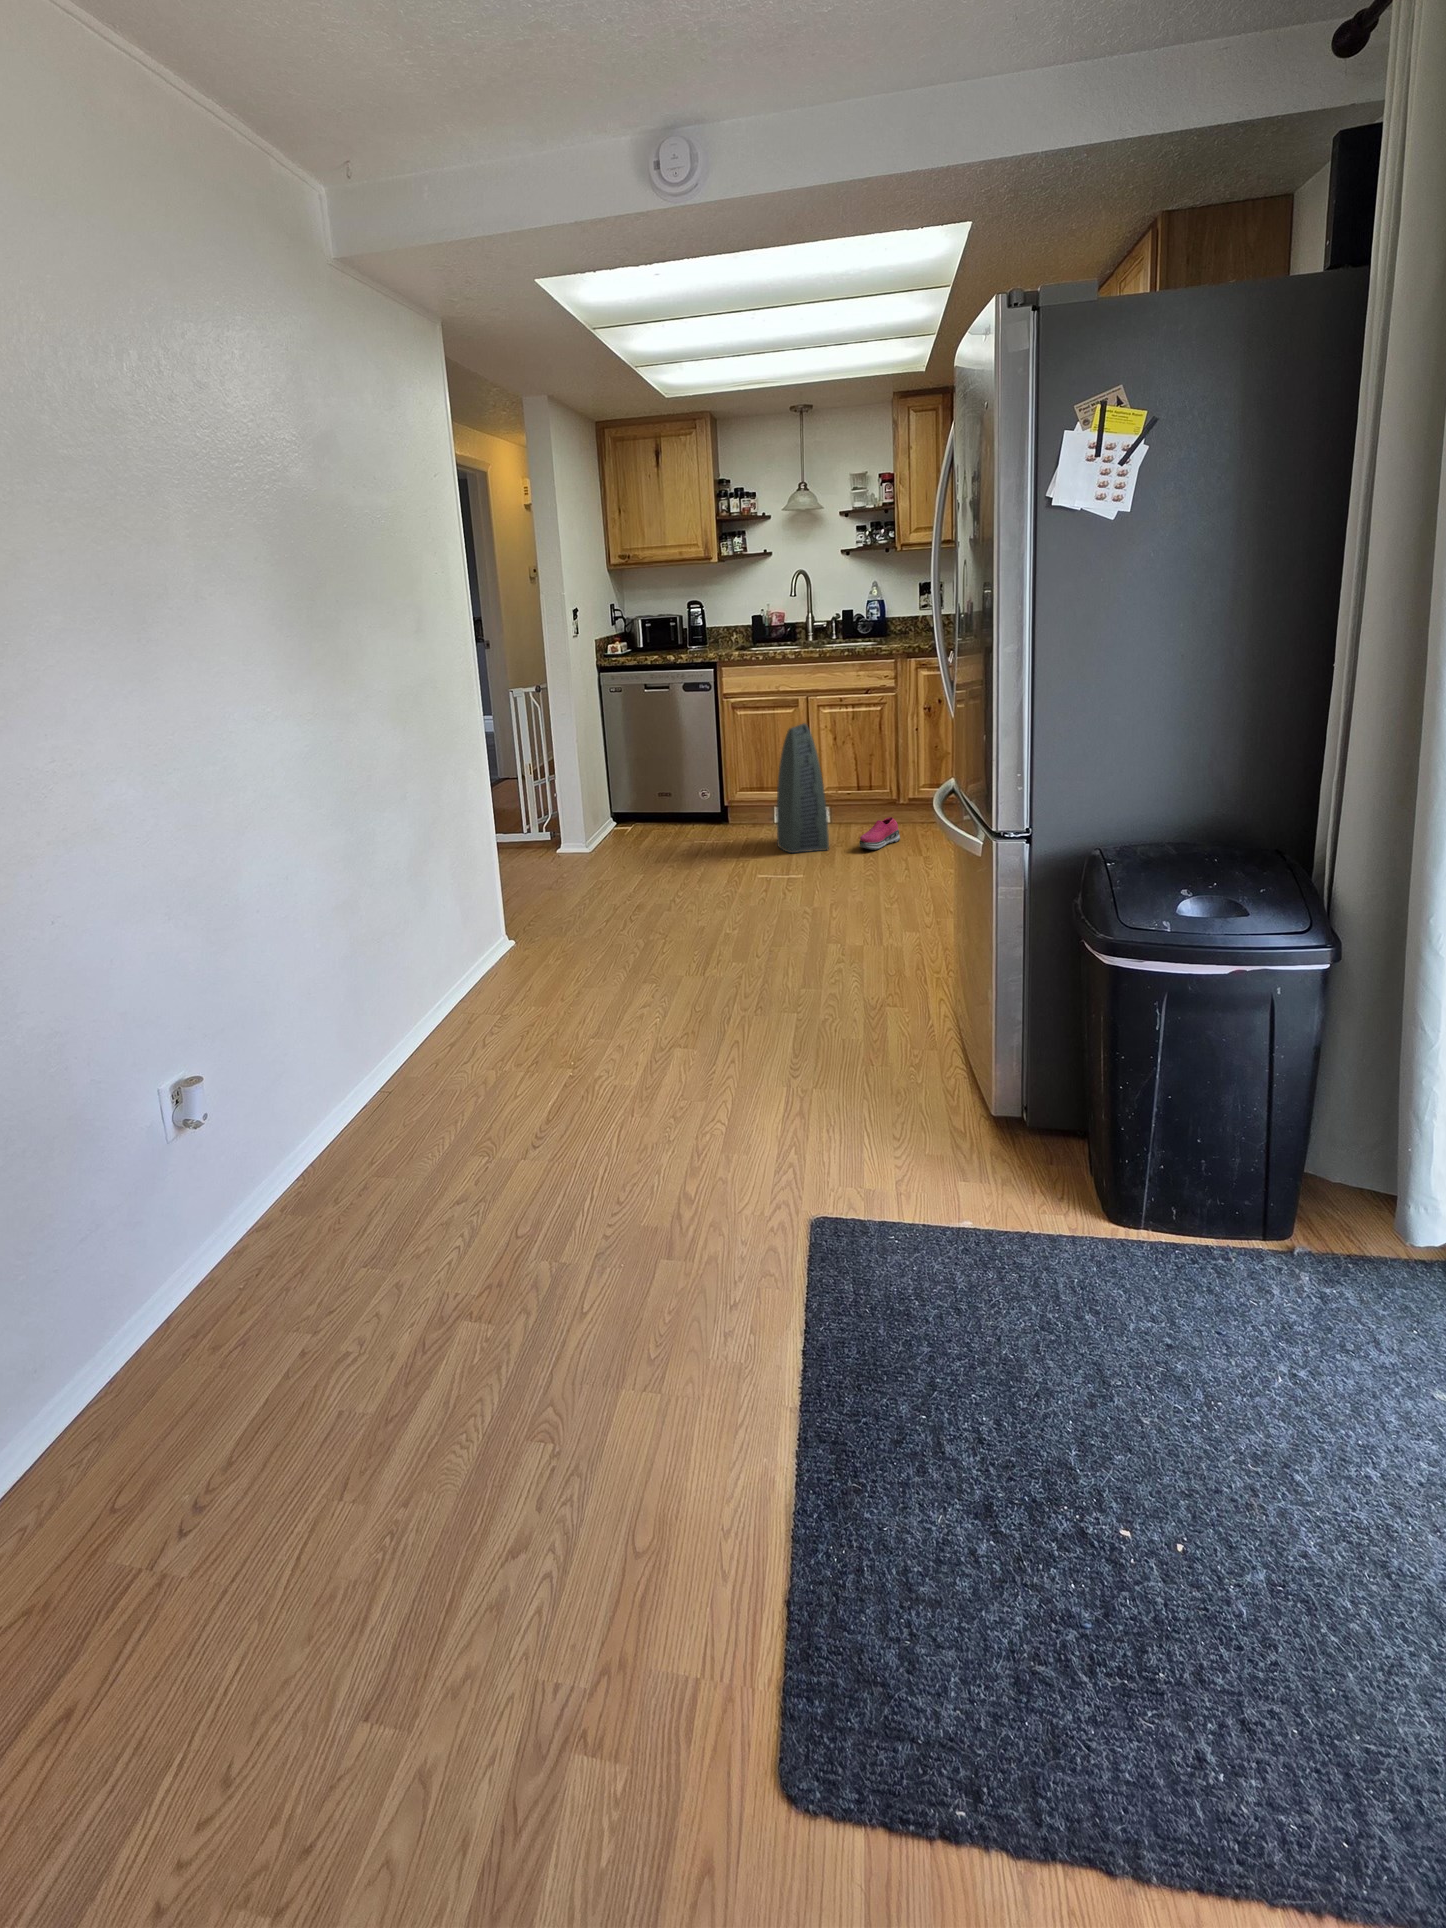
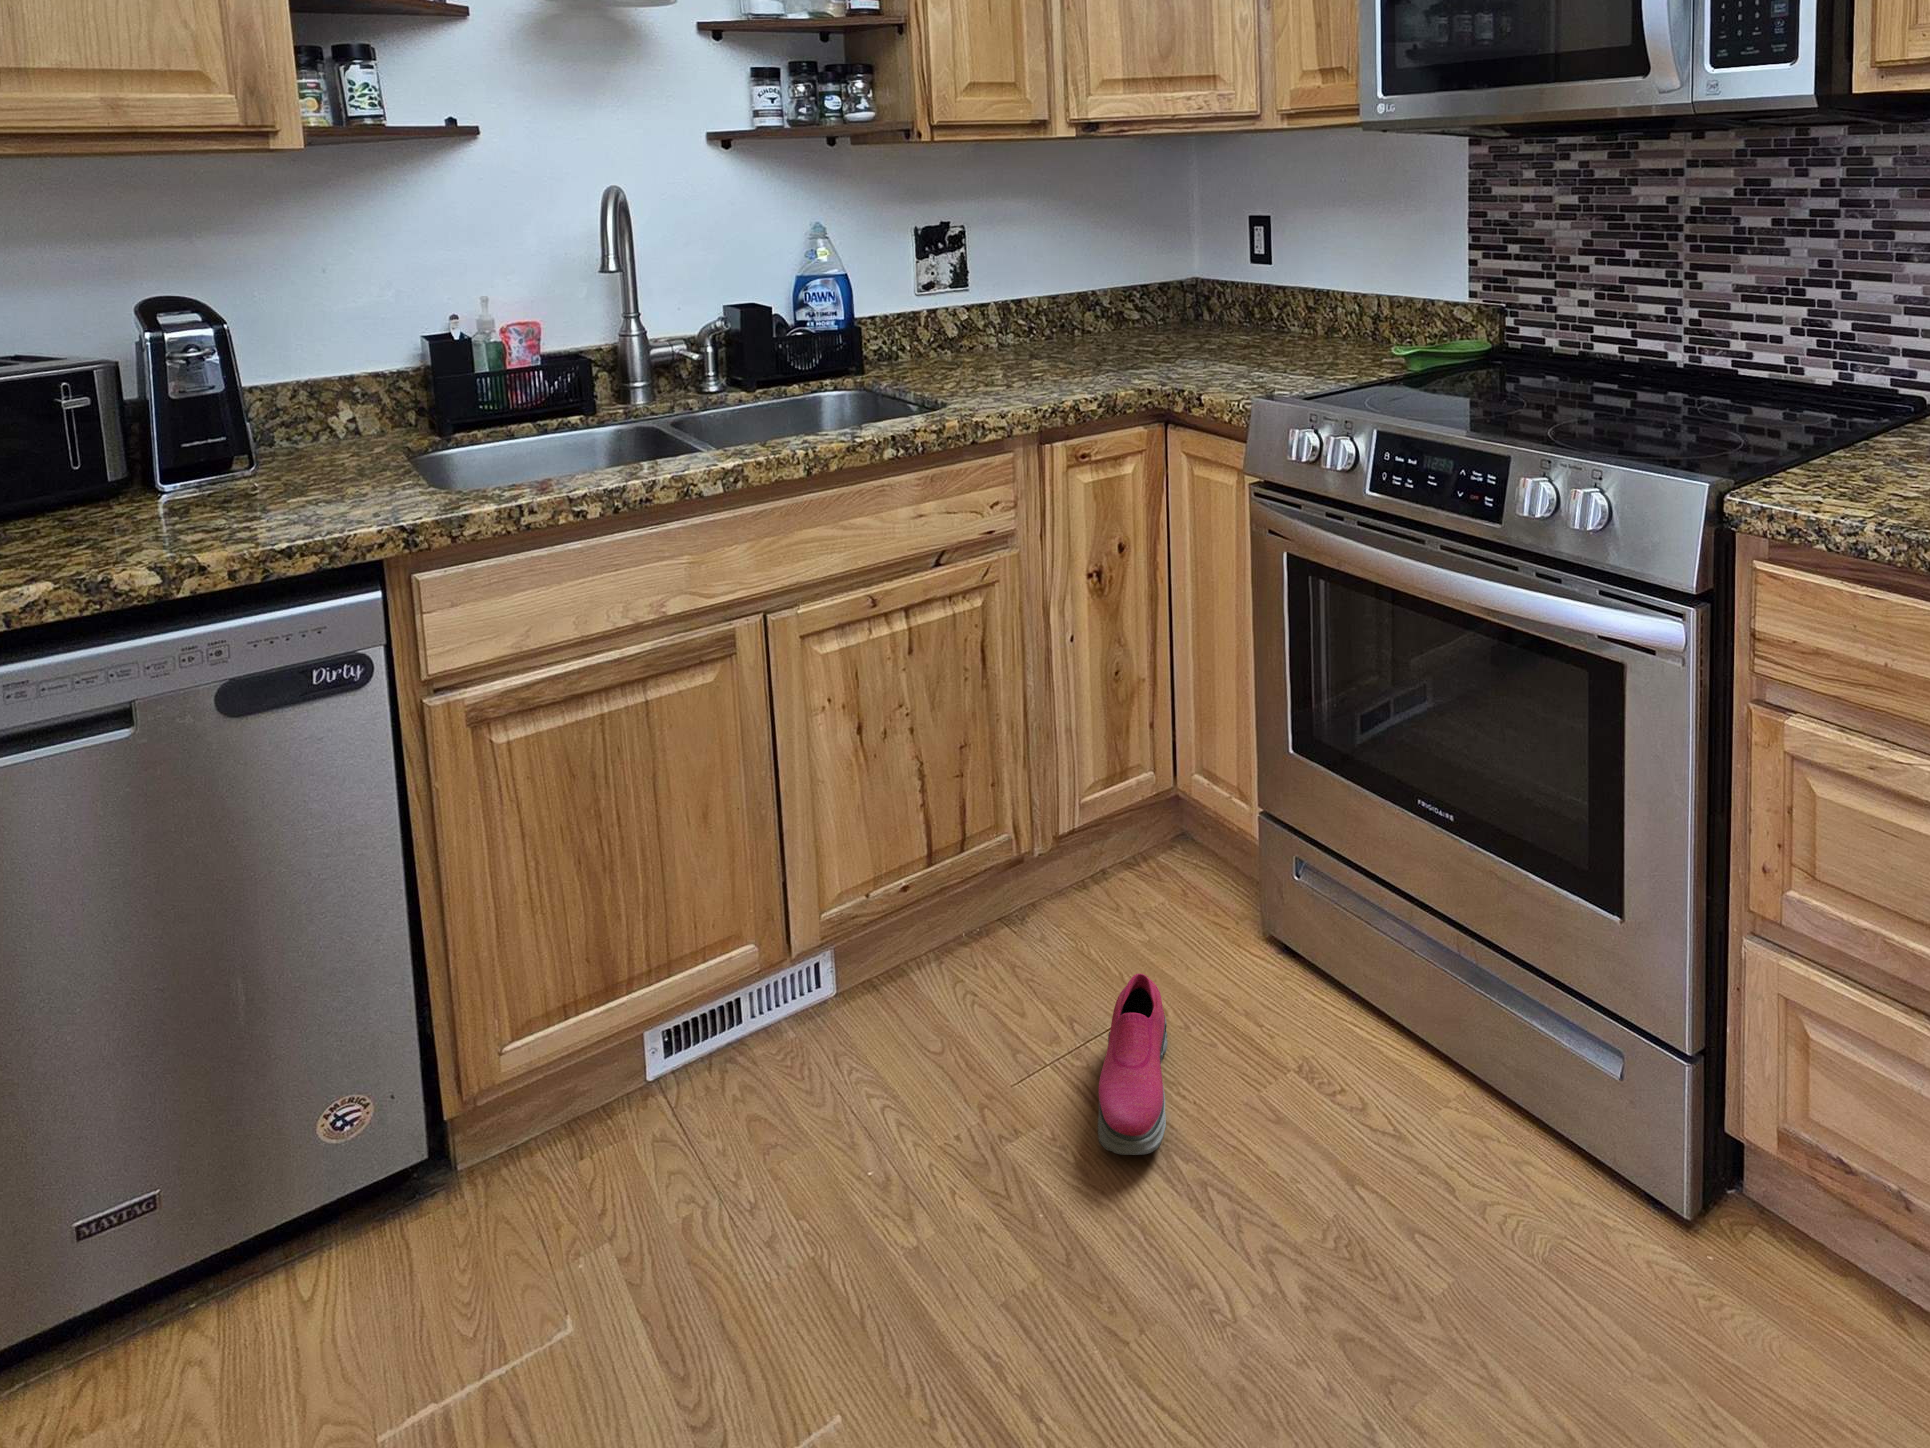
air purifier: present [777,723,829,853] -> none [767,751,1006,1322]

